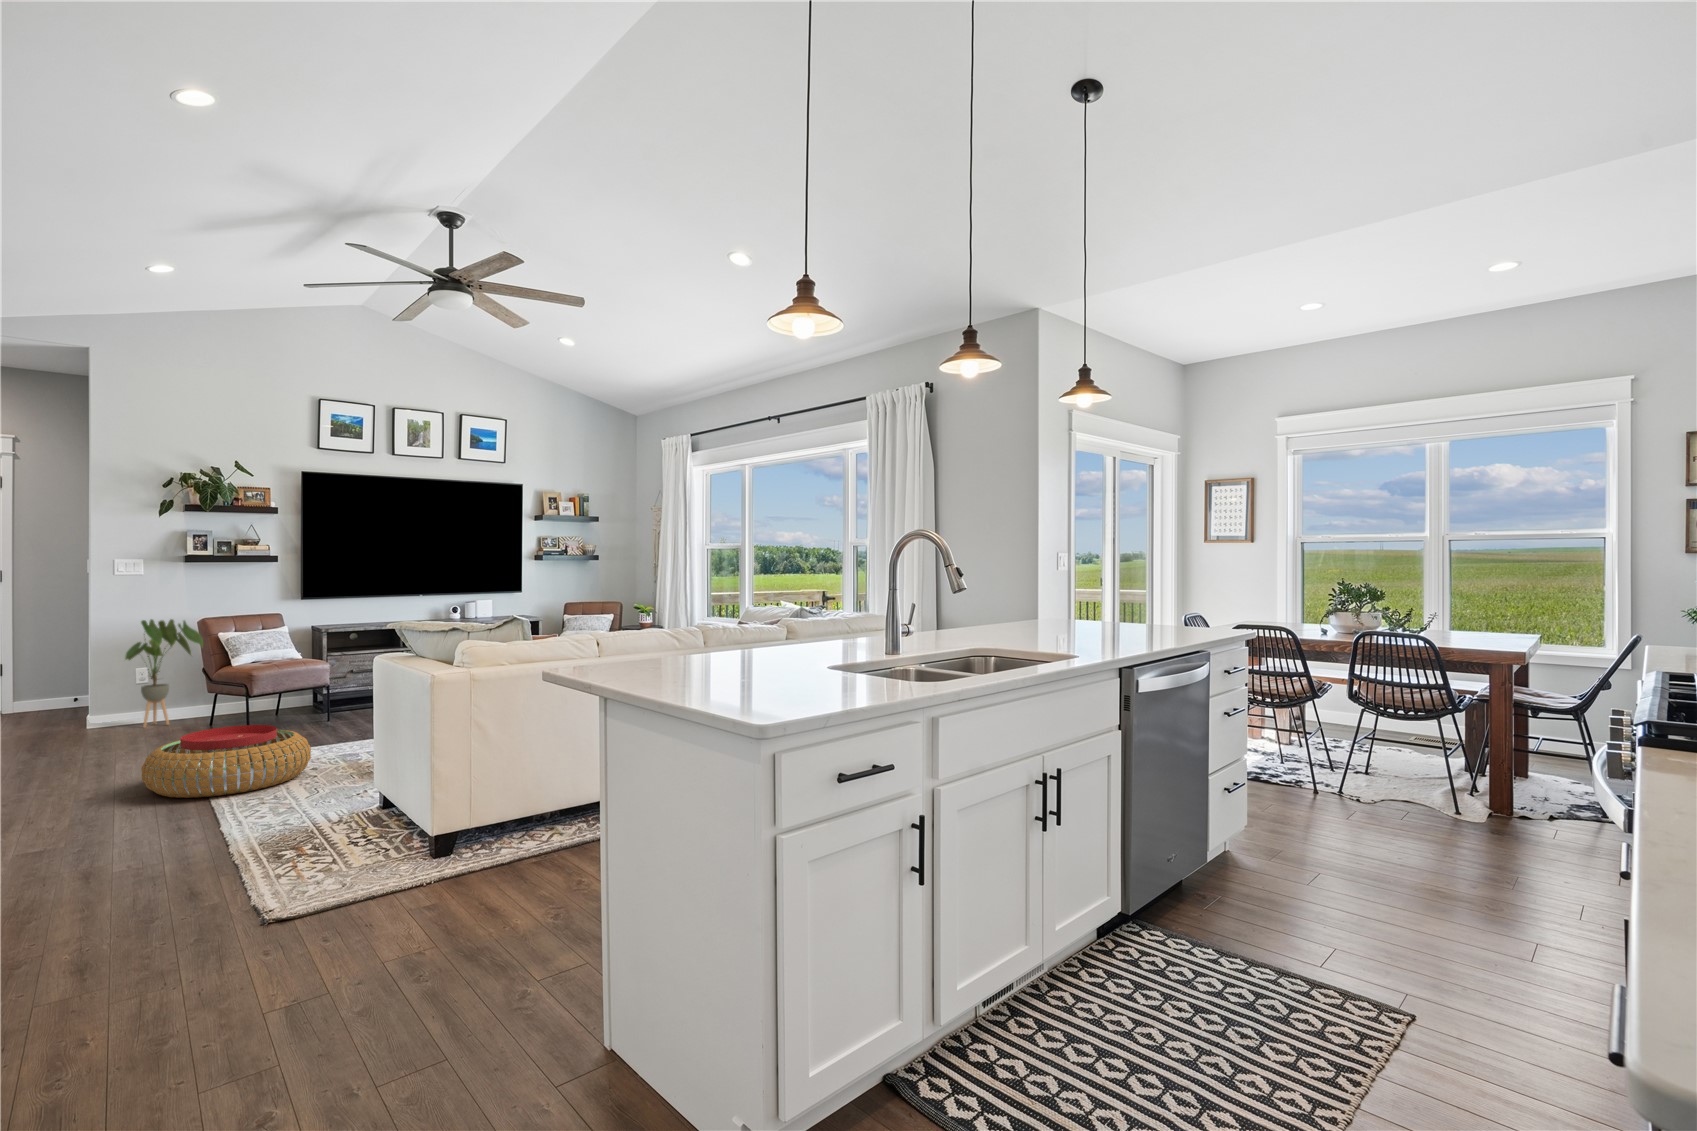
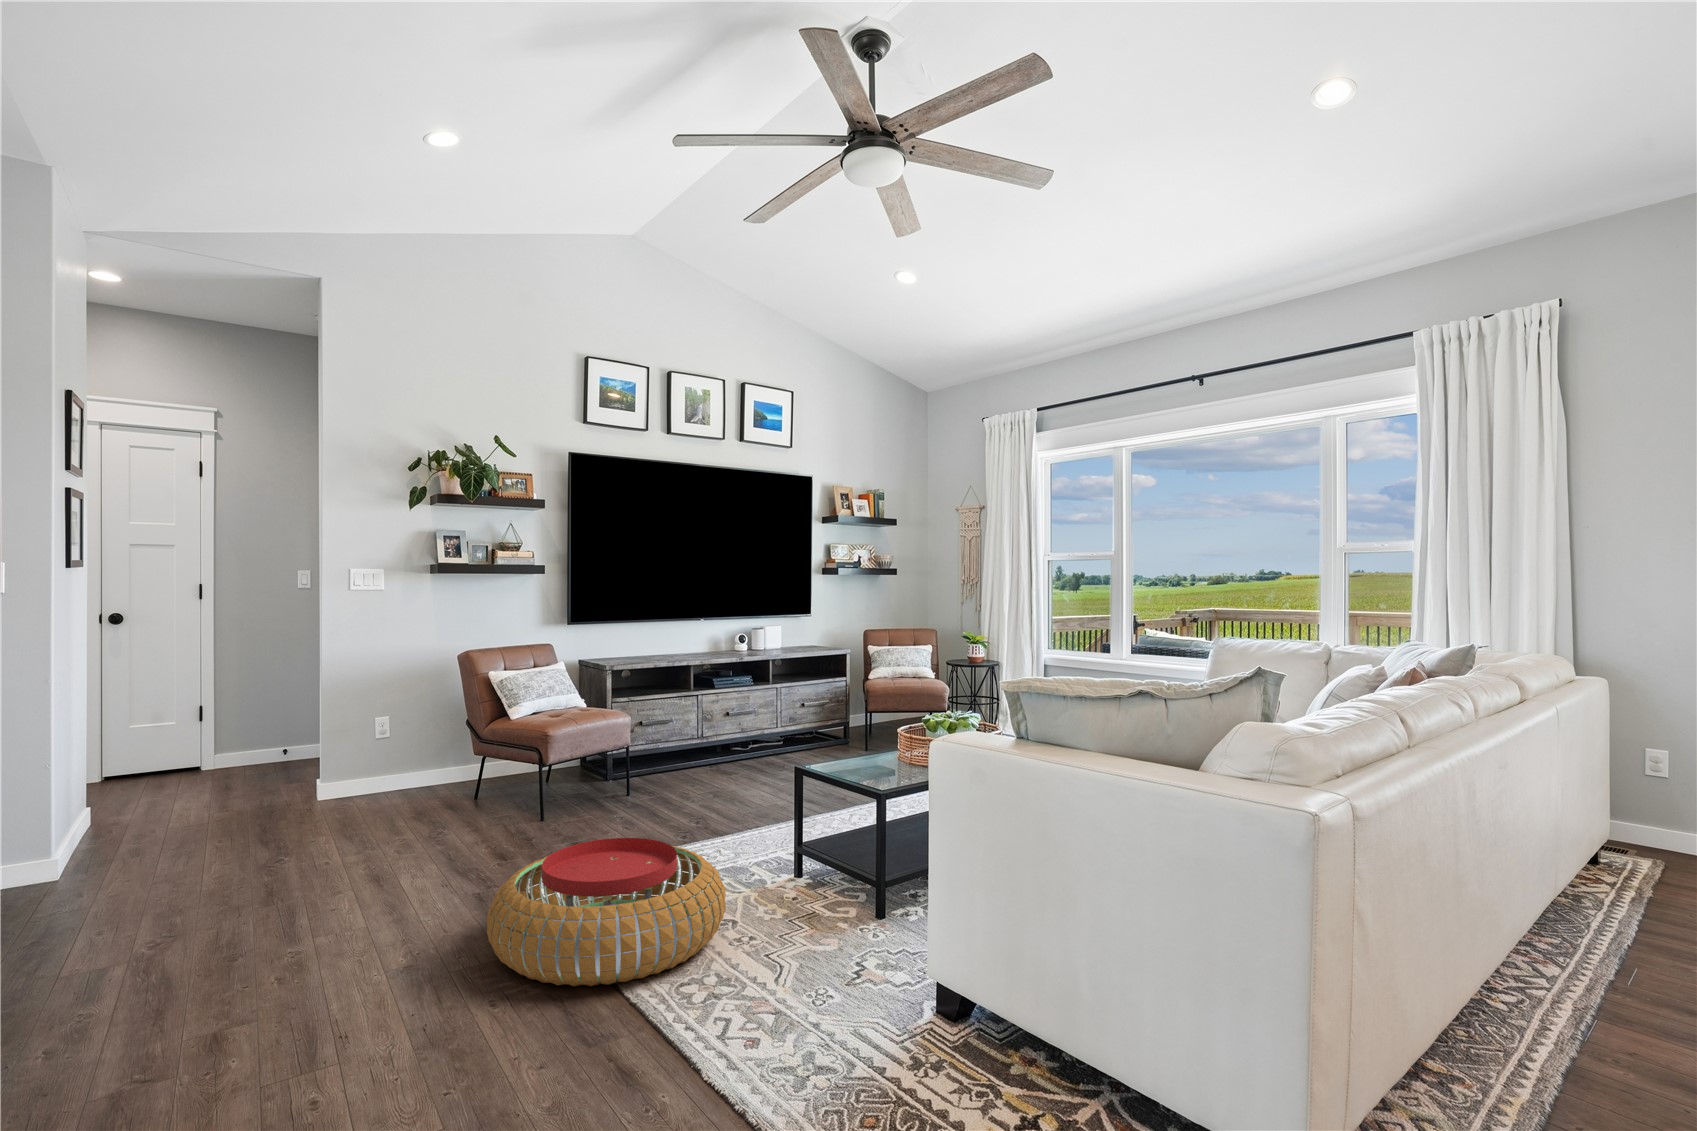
house plant: present [125,619,203,727] -> none [369,652,466,805]

